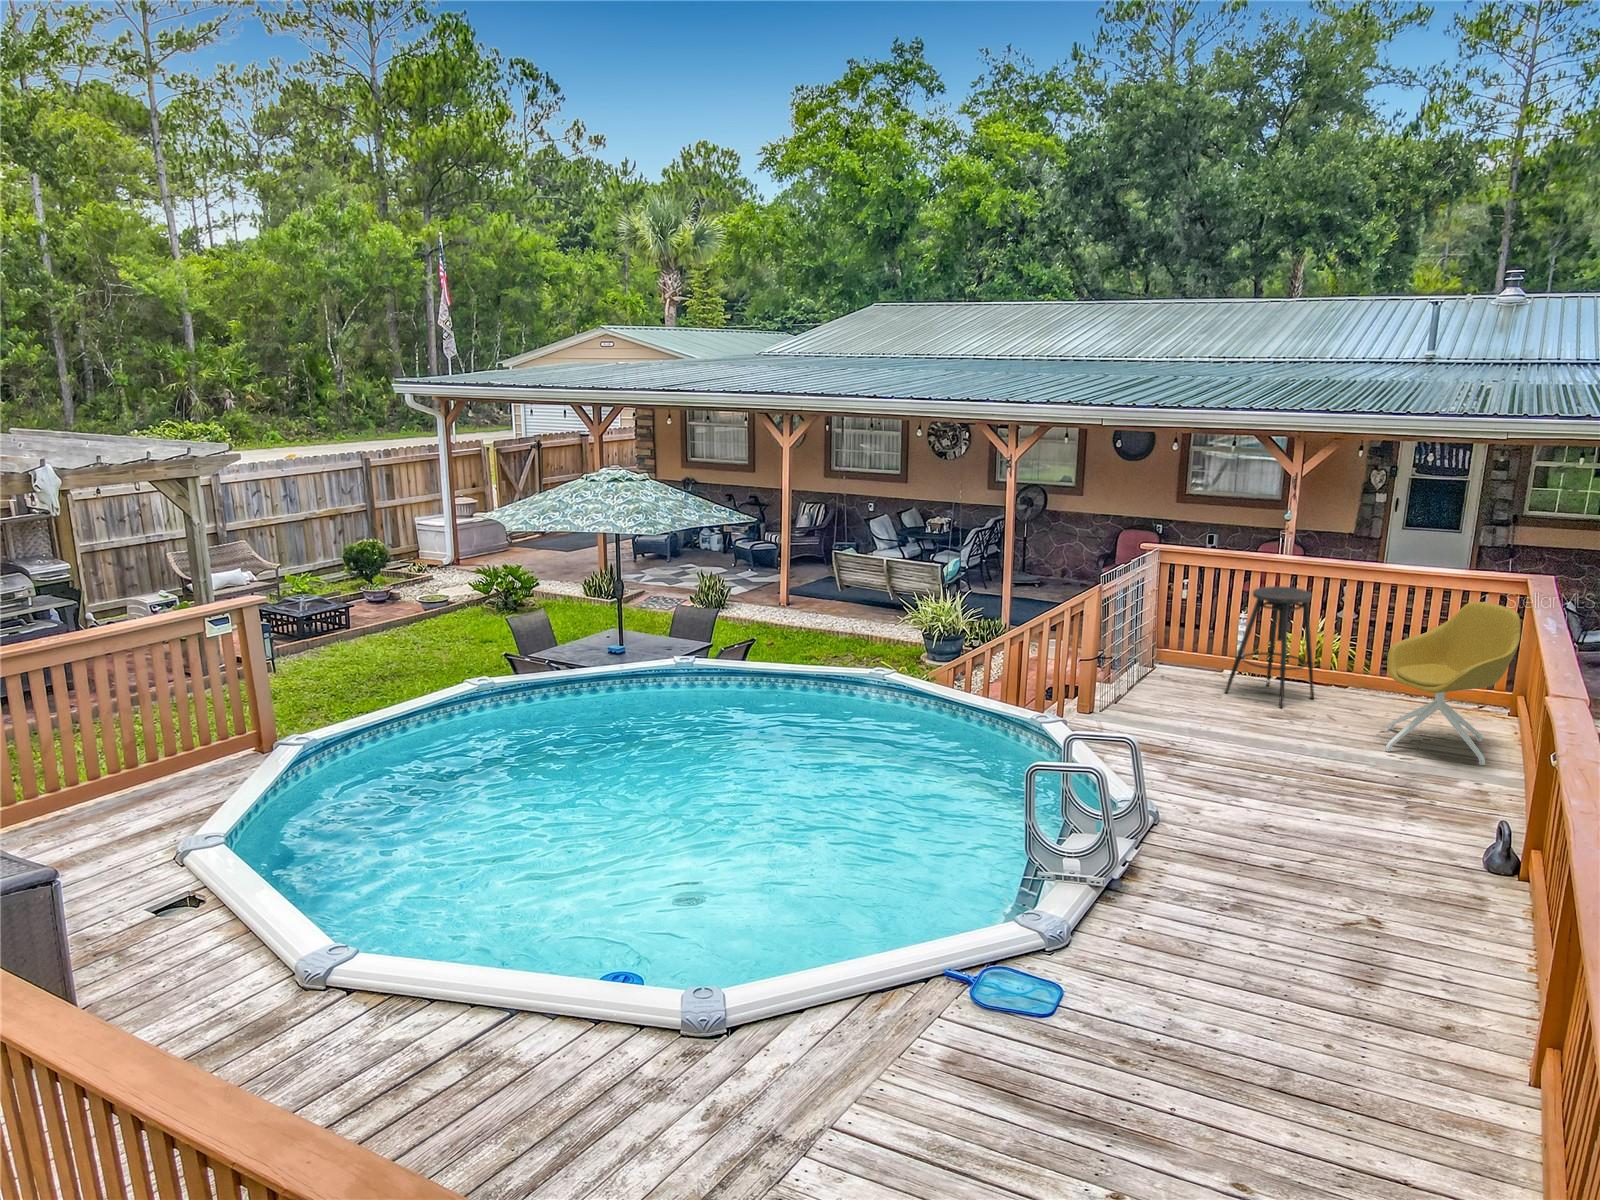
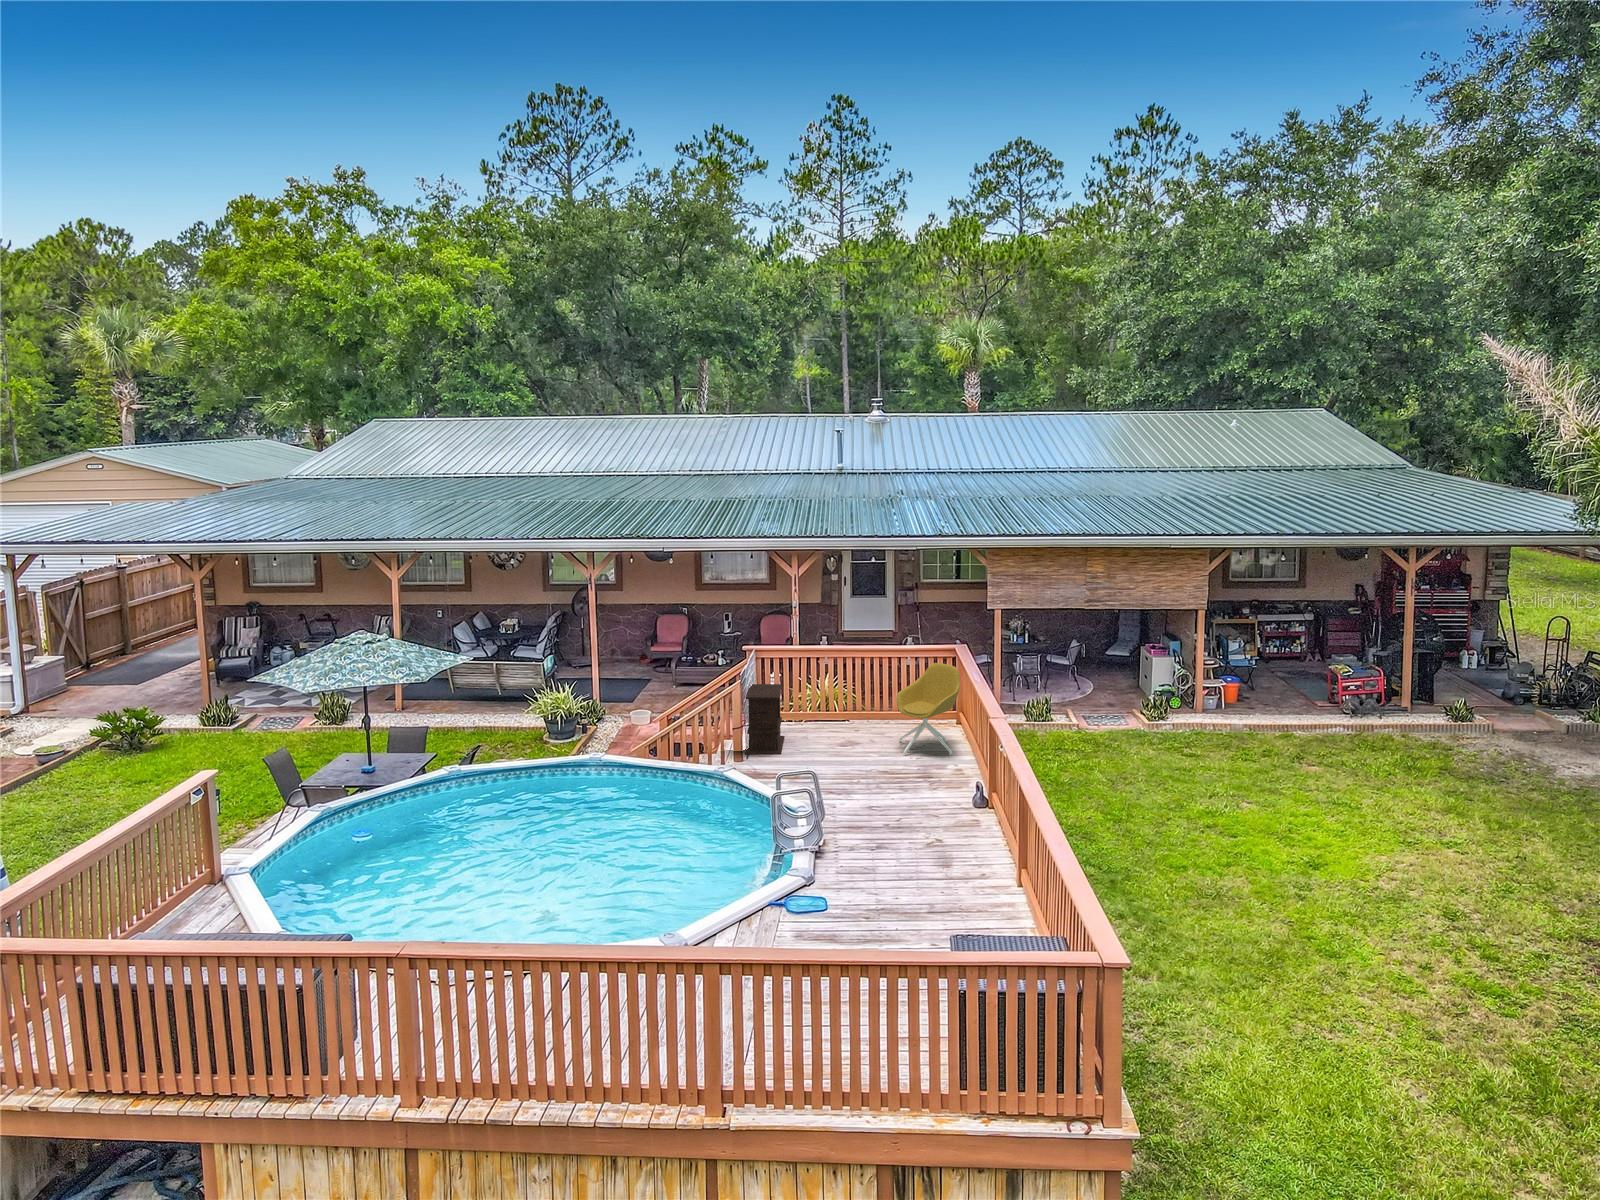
stool: present [1225,586,1314,708] -> none [802,663,852,739]
side table: none [1113,605,1197,716] -> present [745,684,785,754]

